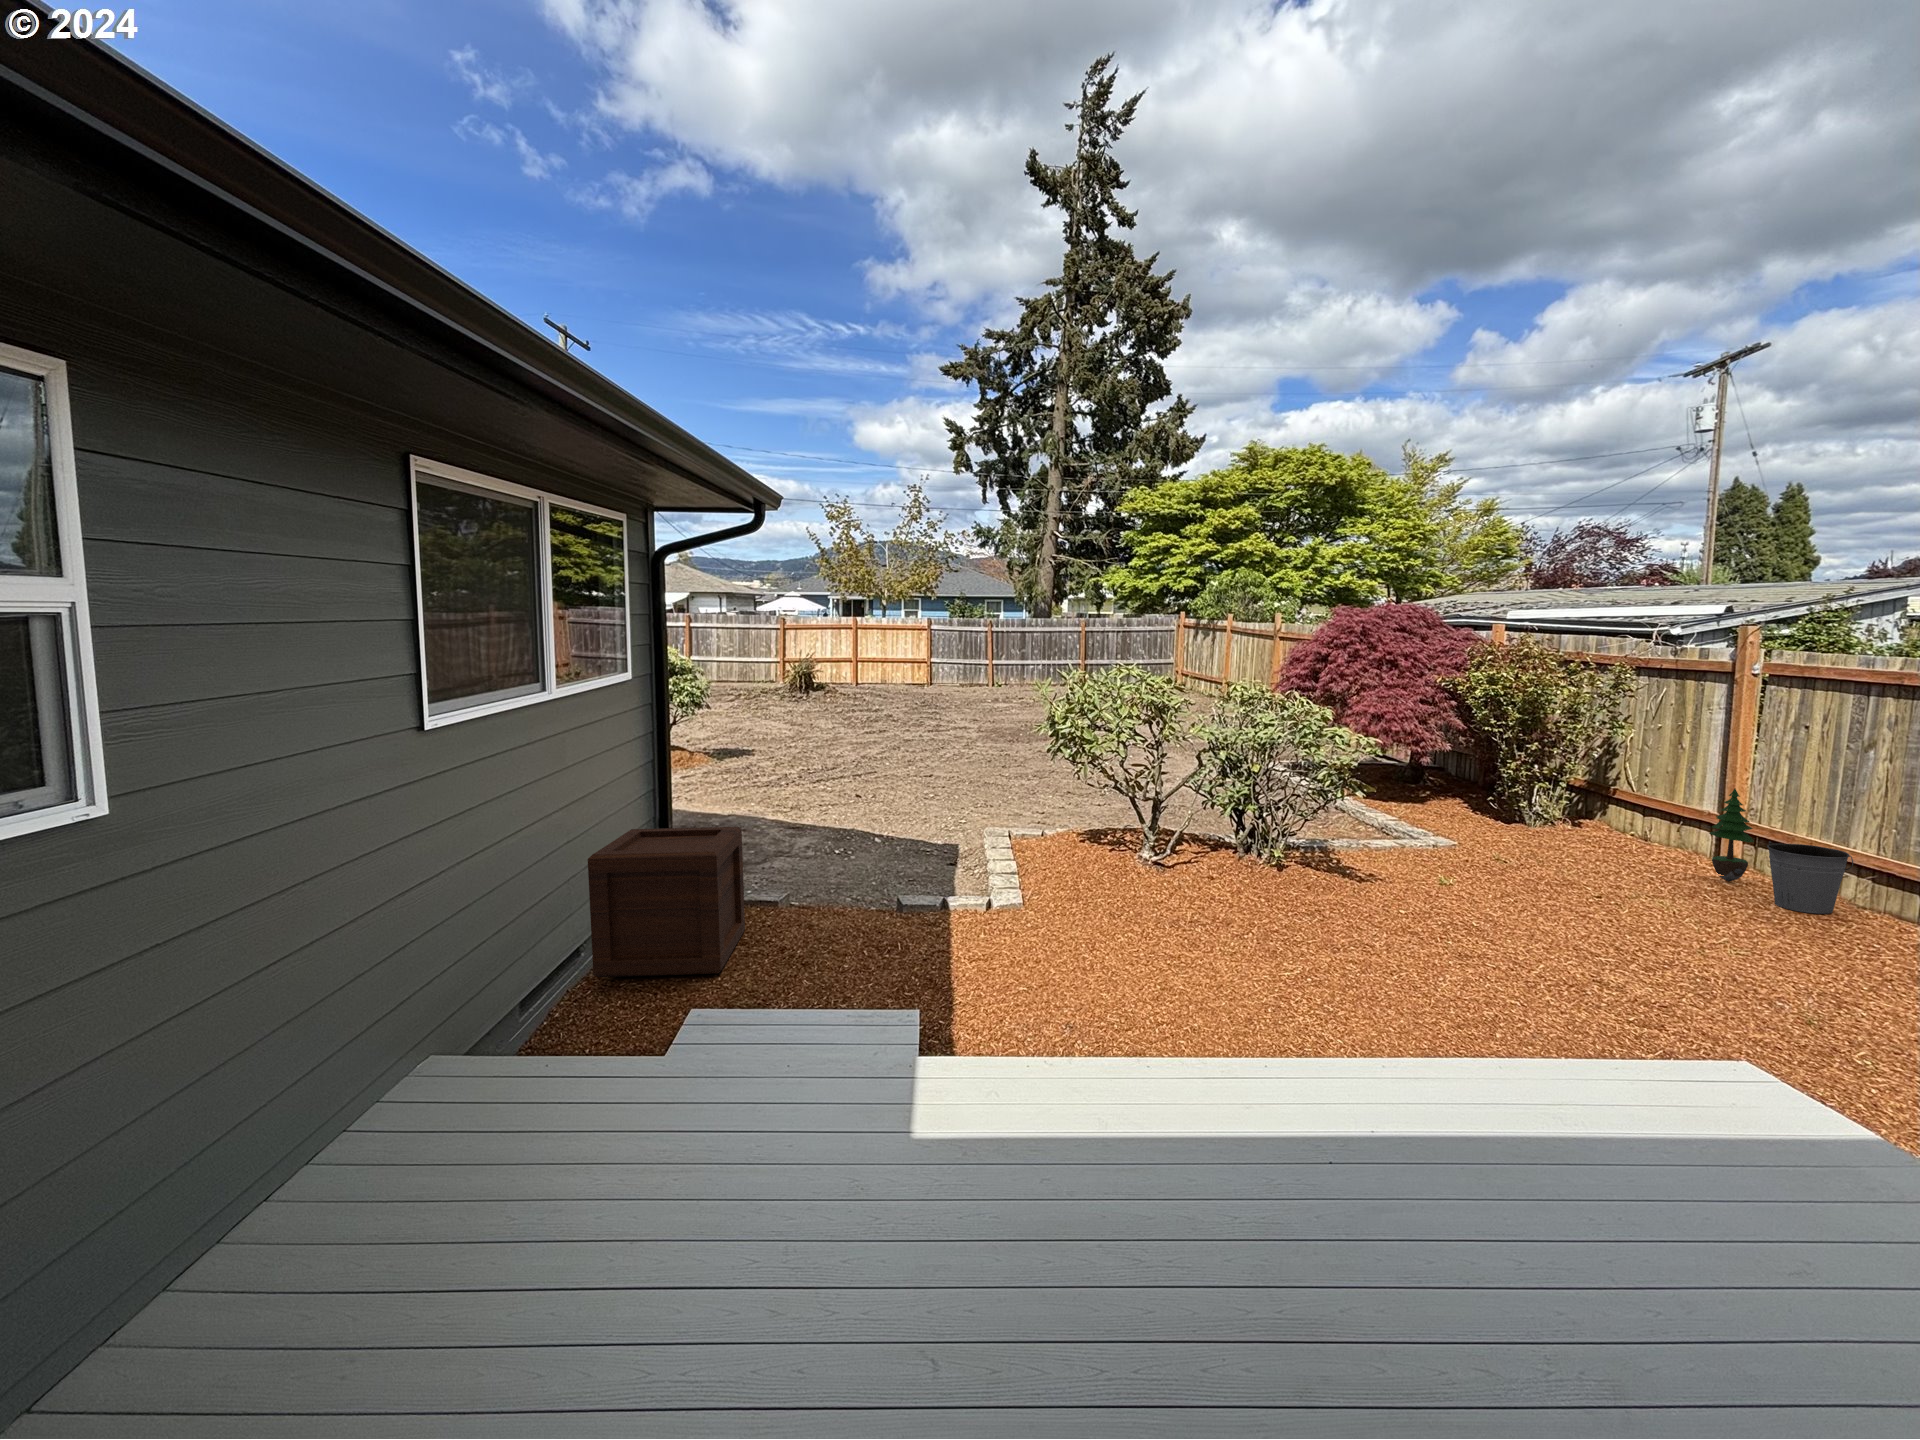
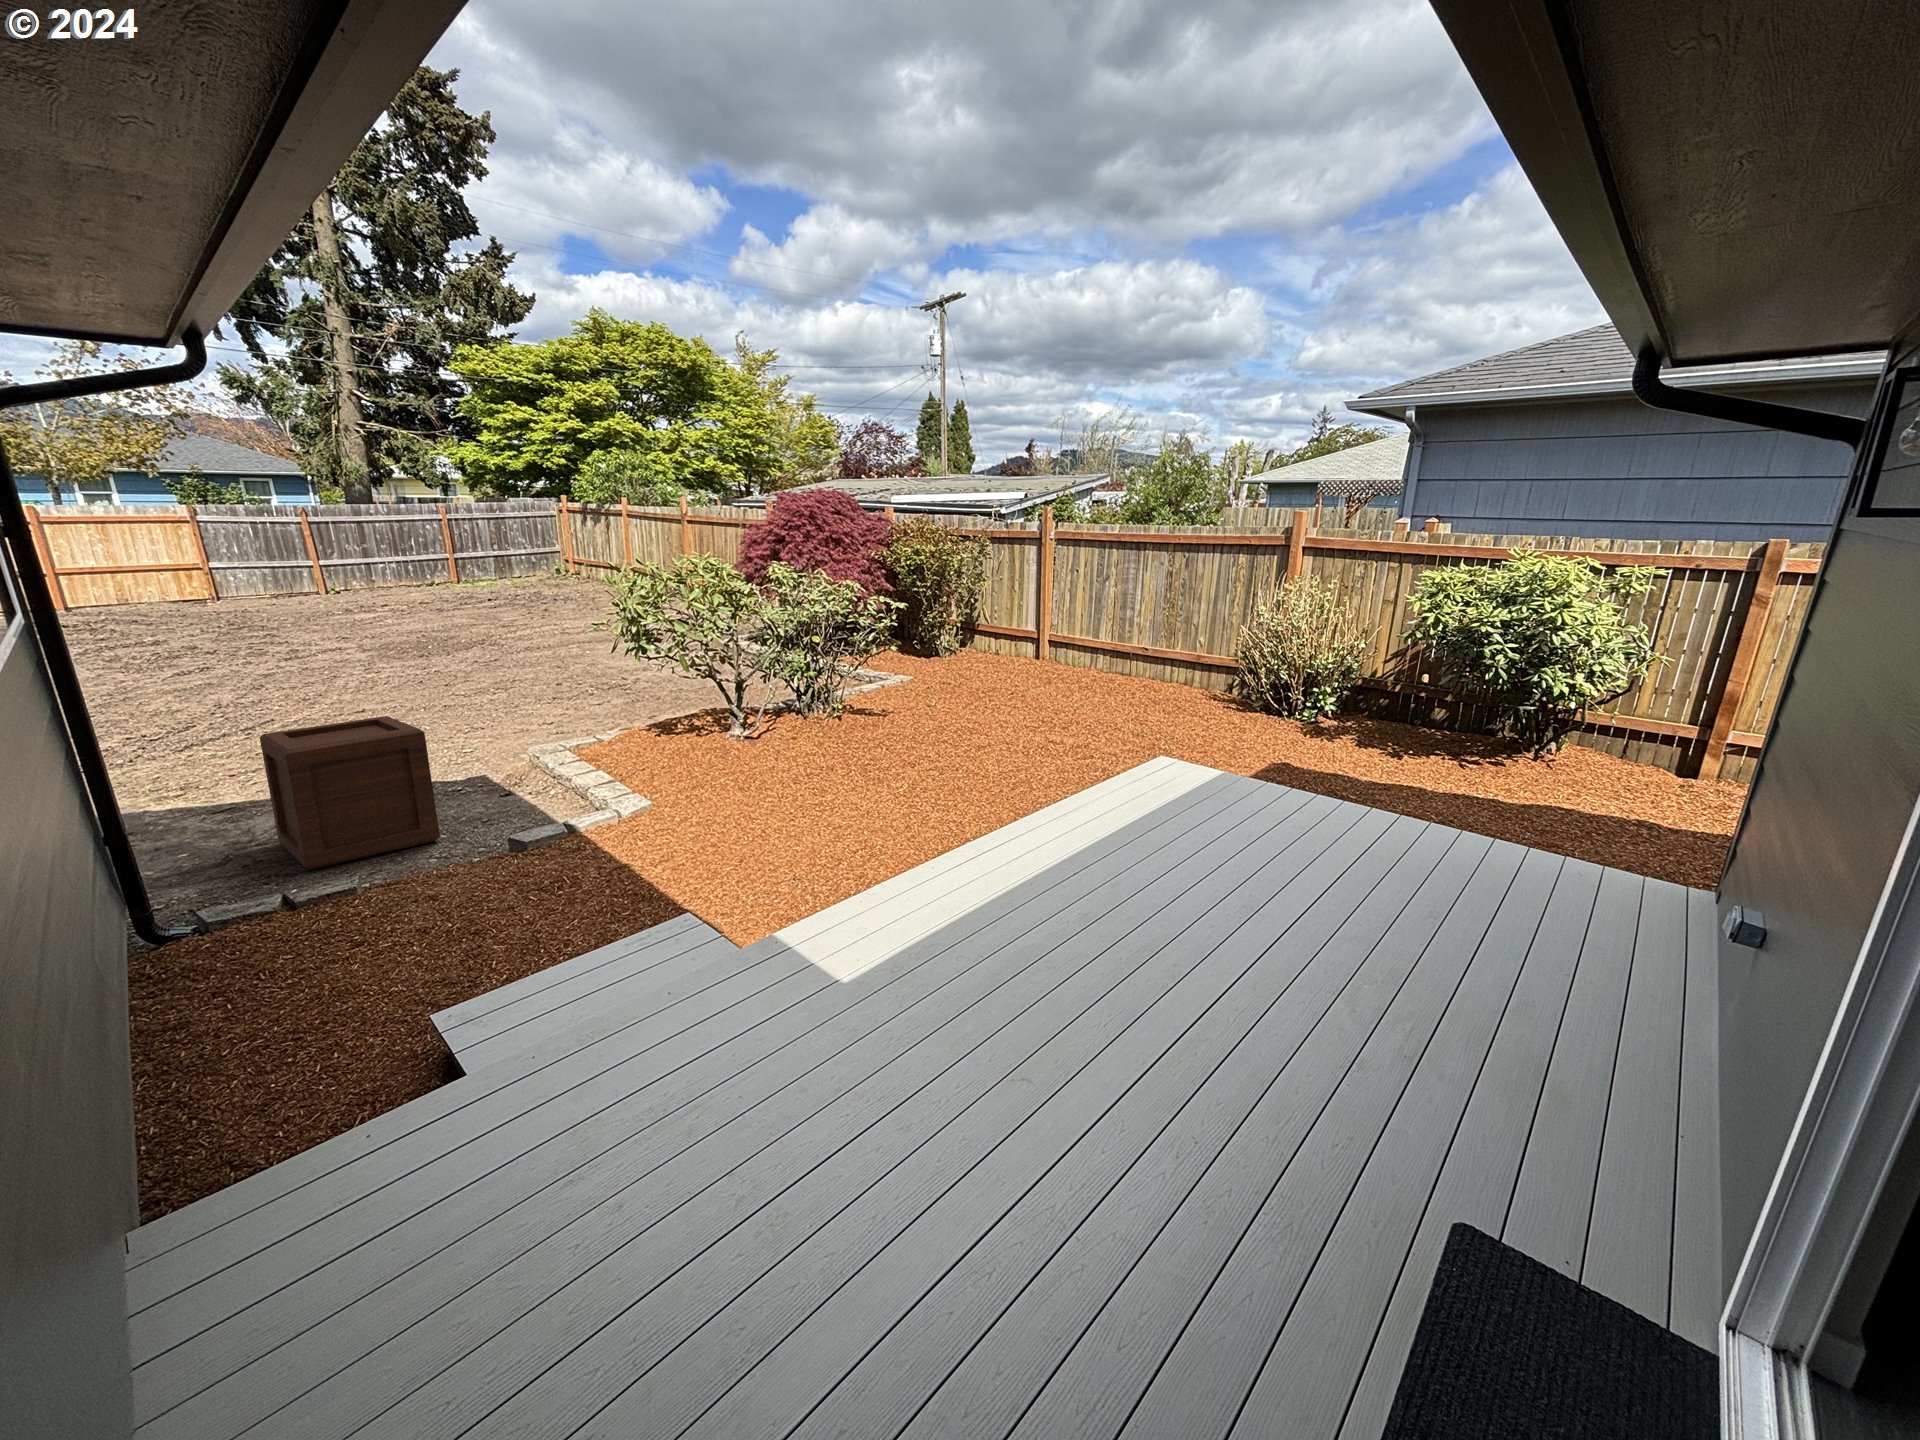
potted tree: present [1709,788,1754,882] -> none [1037,611,1058,670]
bucket: present [1767,841,1853,914] -> none [1066,640,1102,678]

